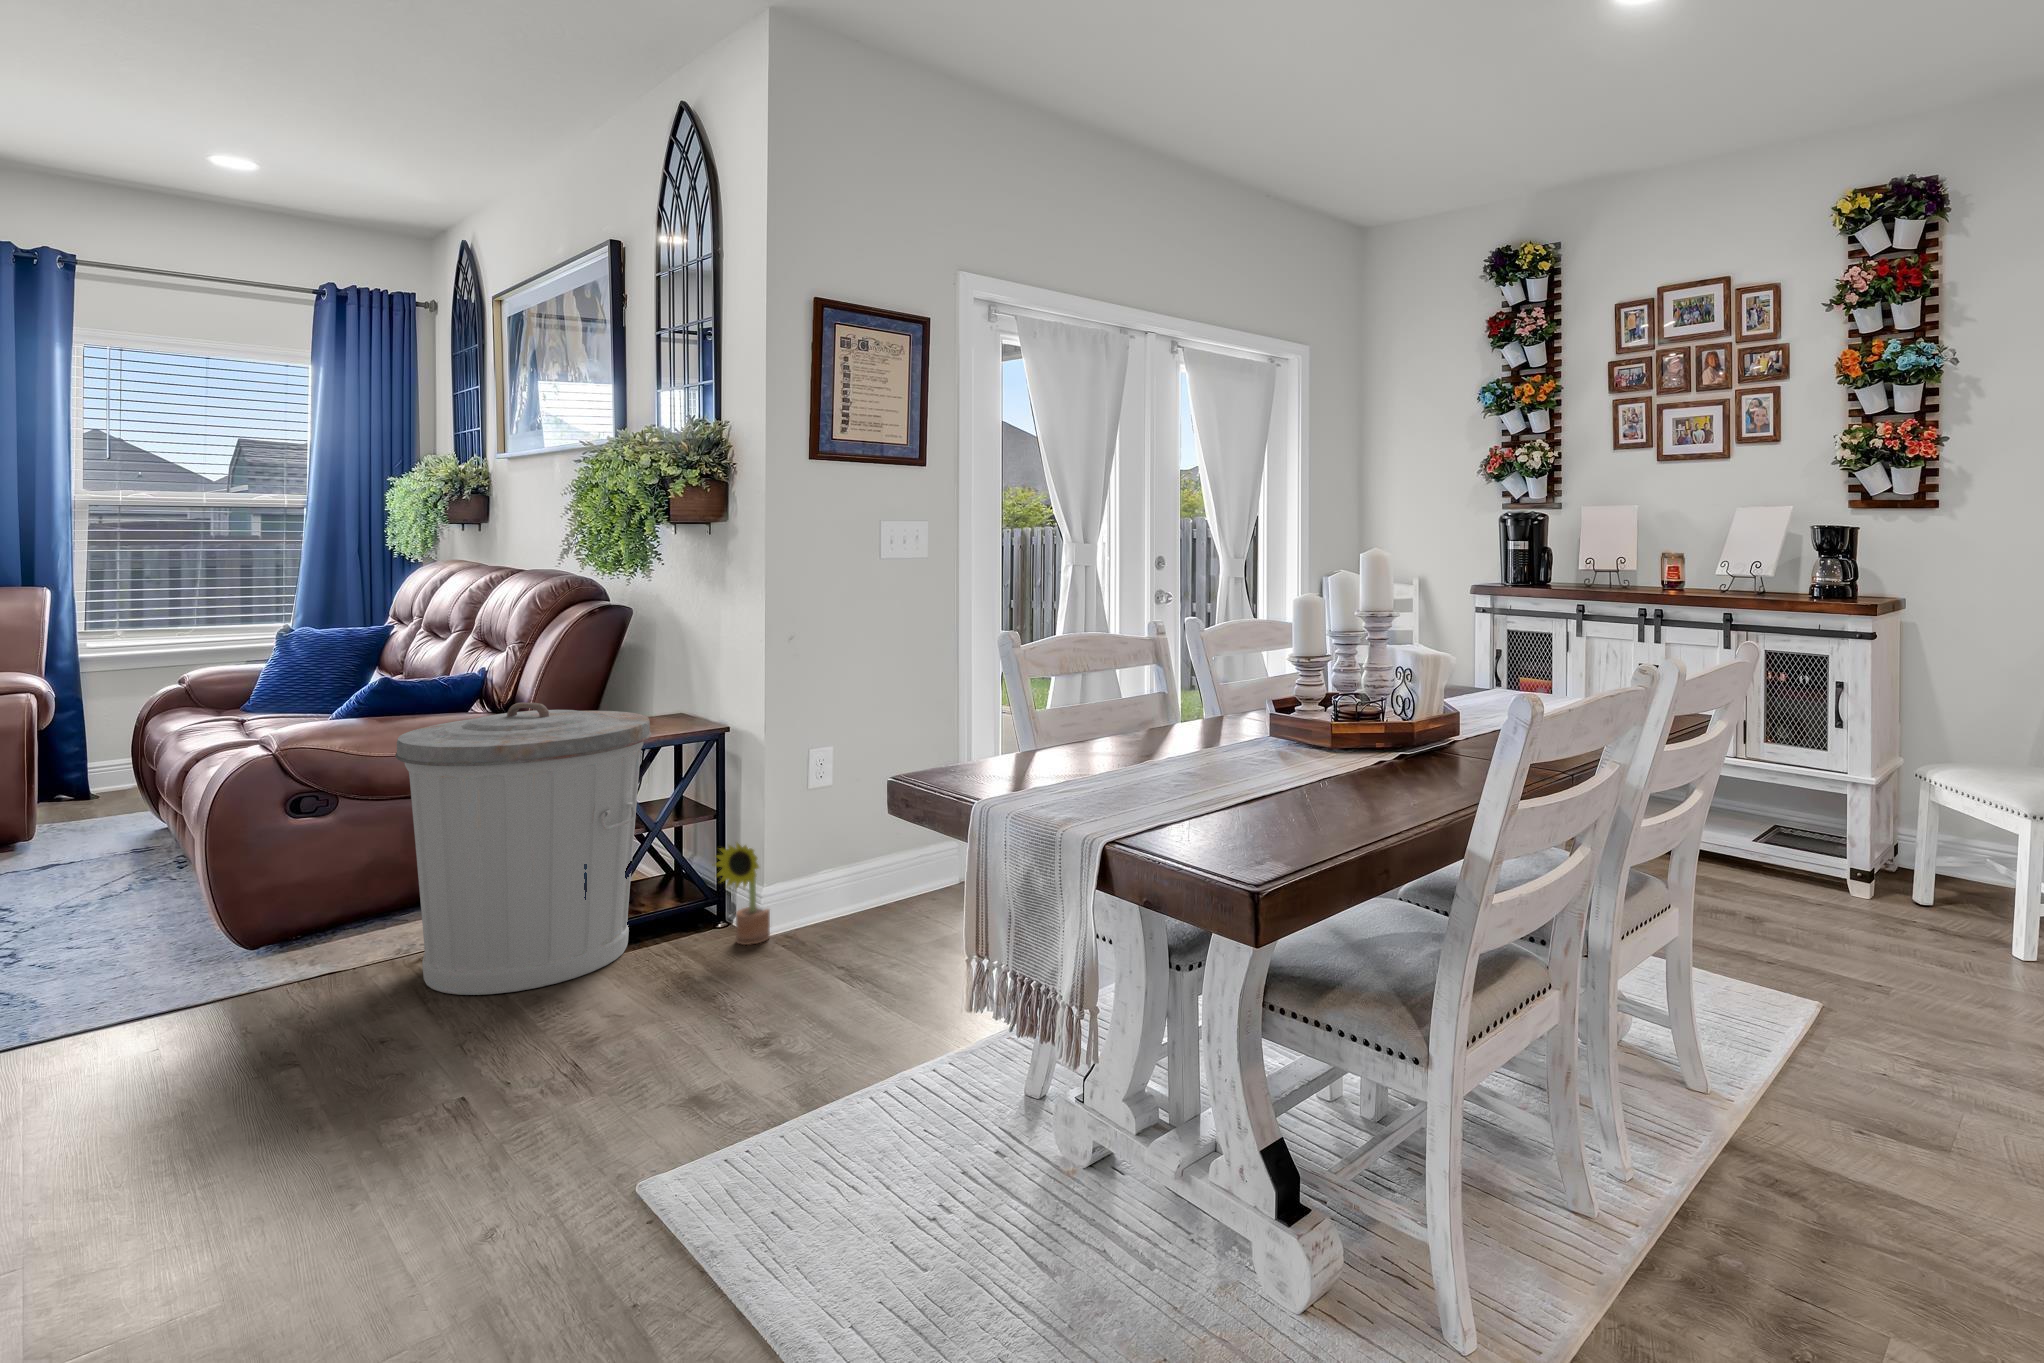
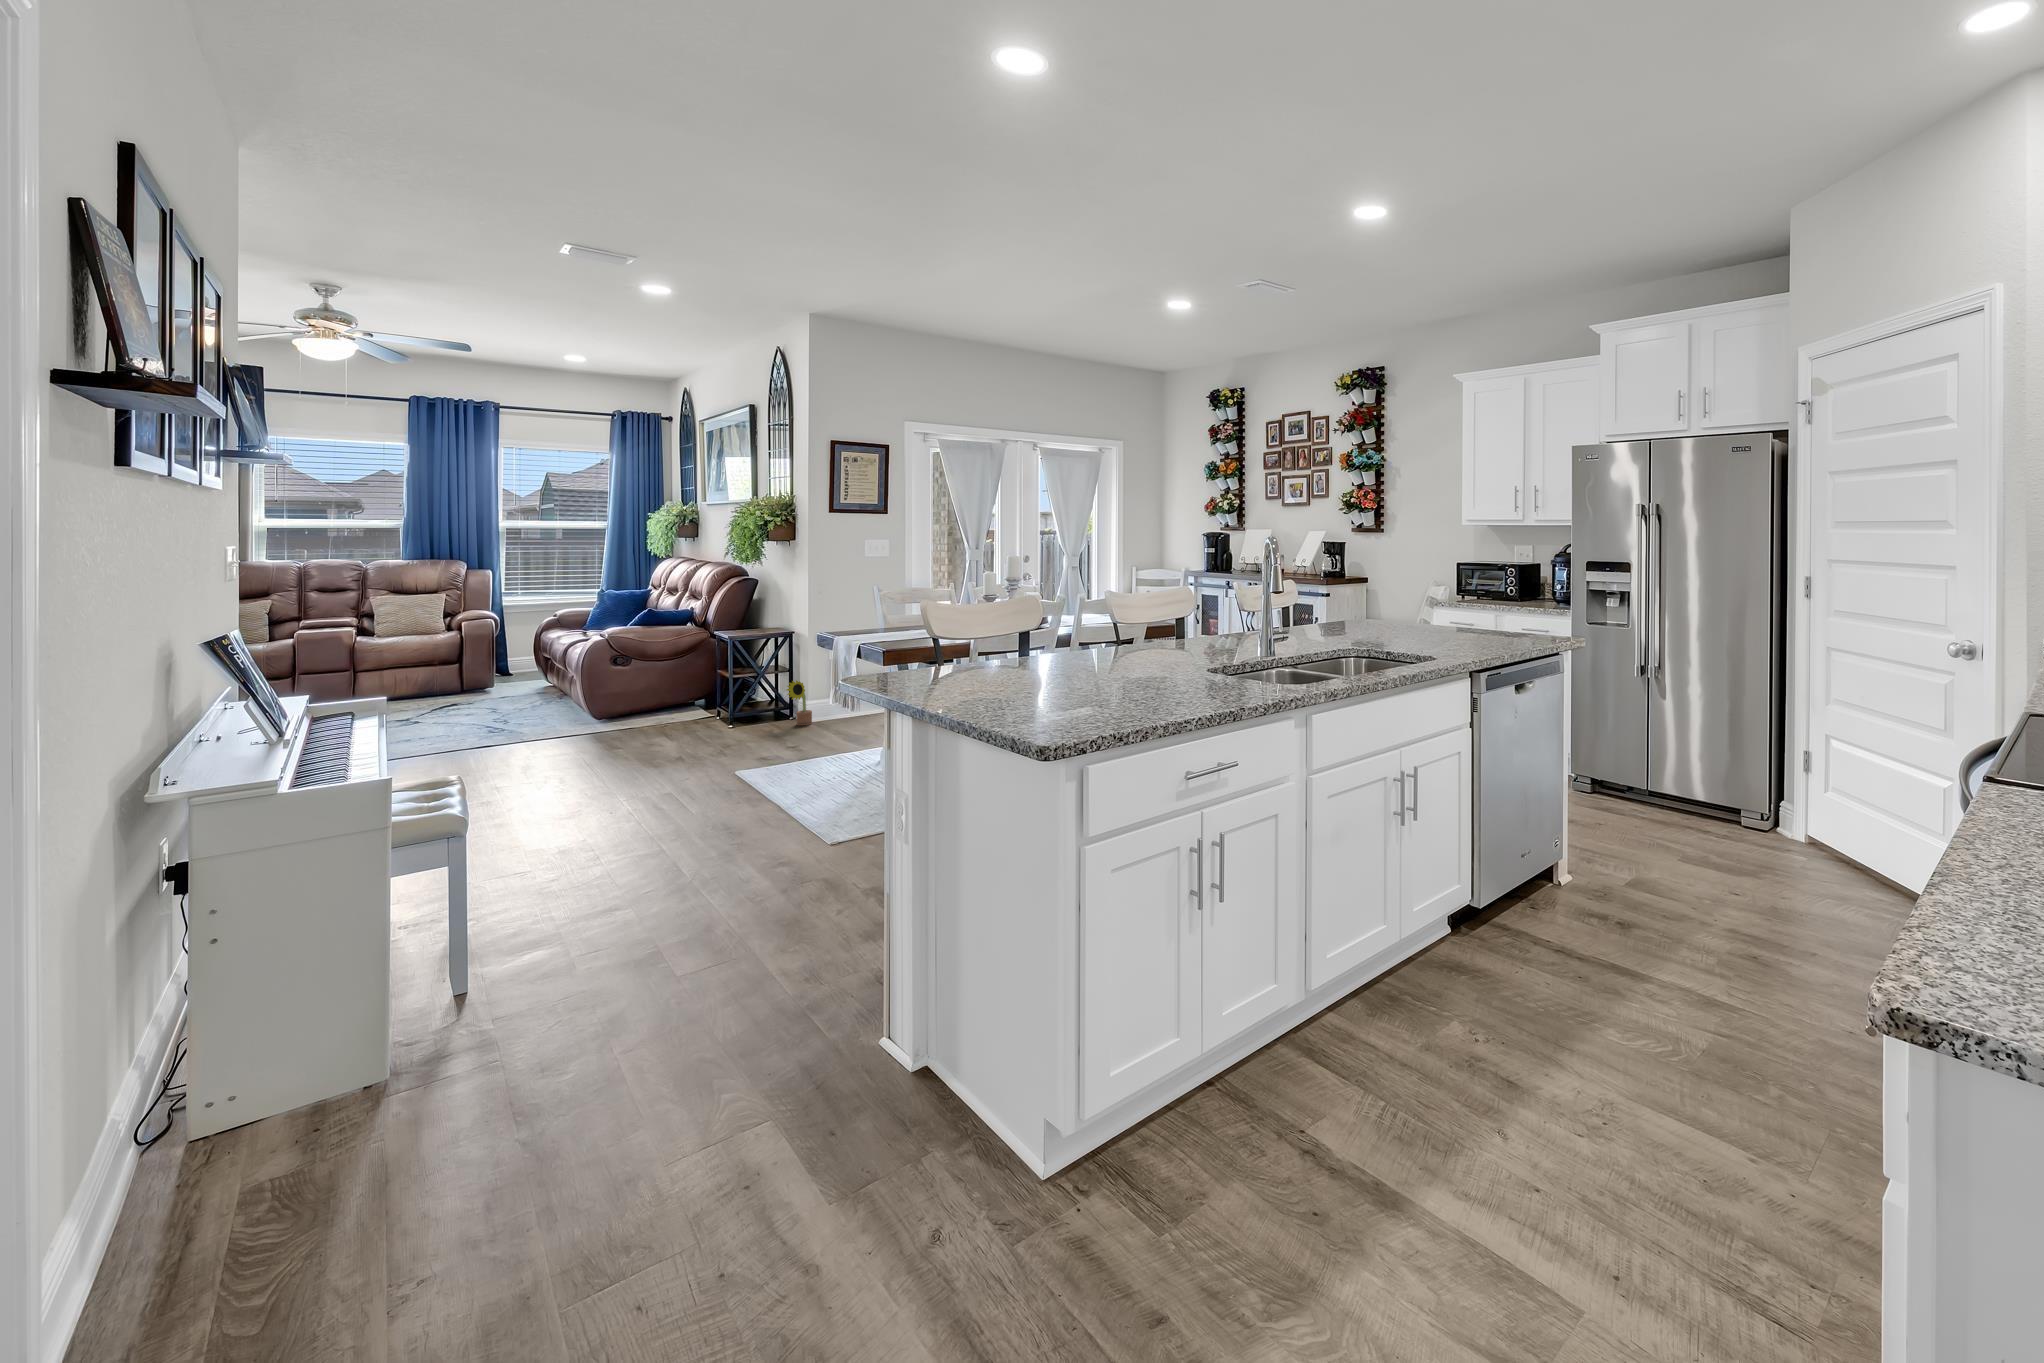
trash can: present [395,702,651,995] -> none [654,618,761,736]

